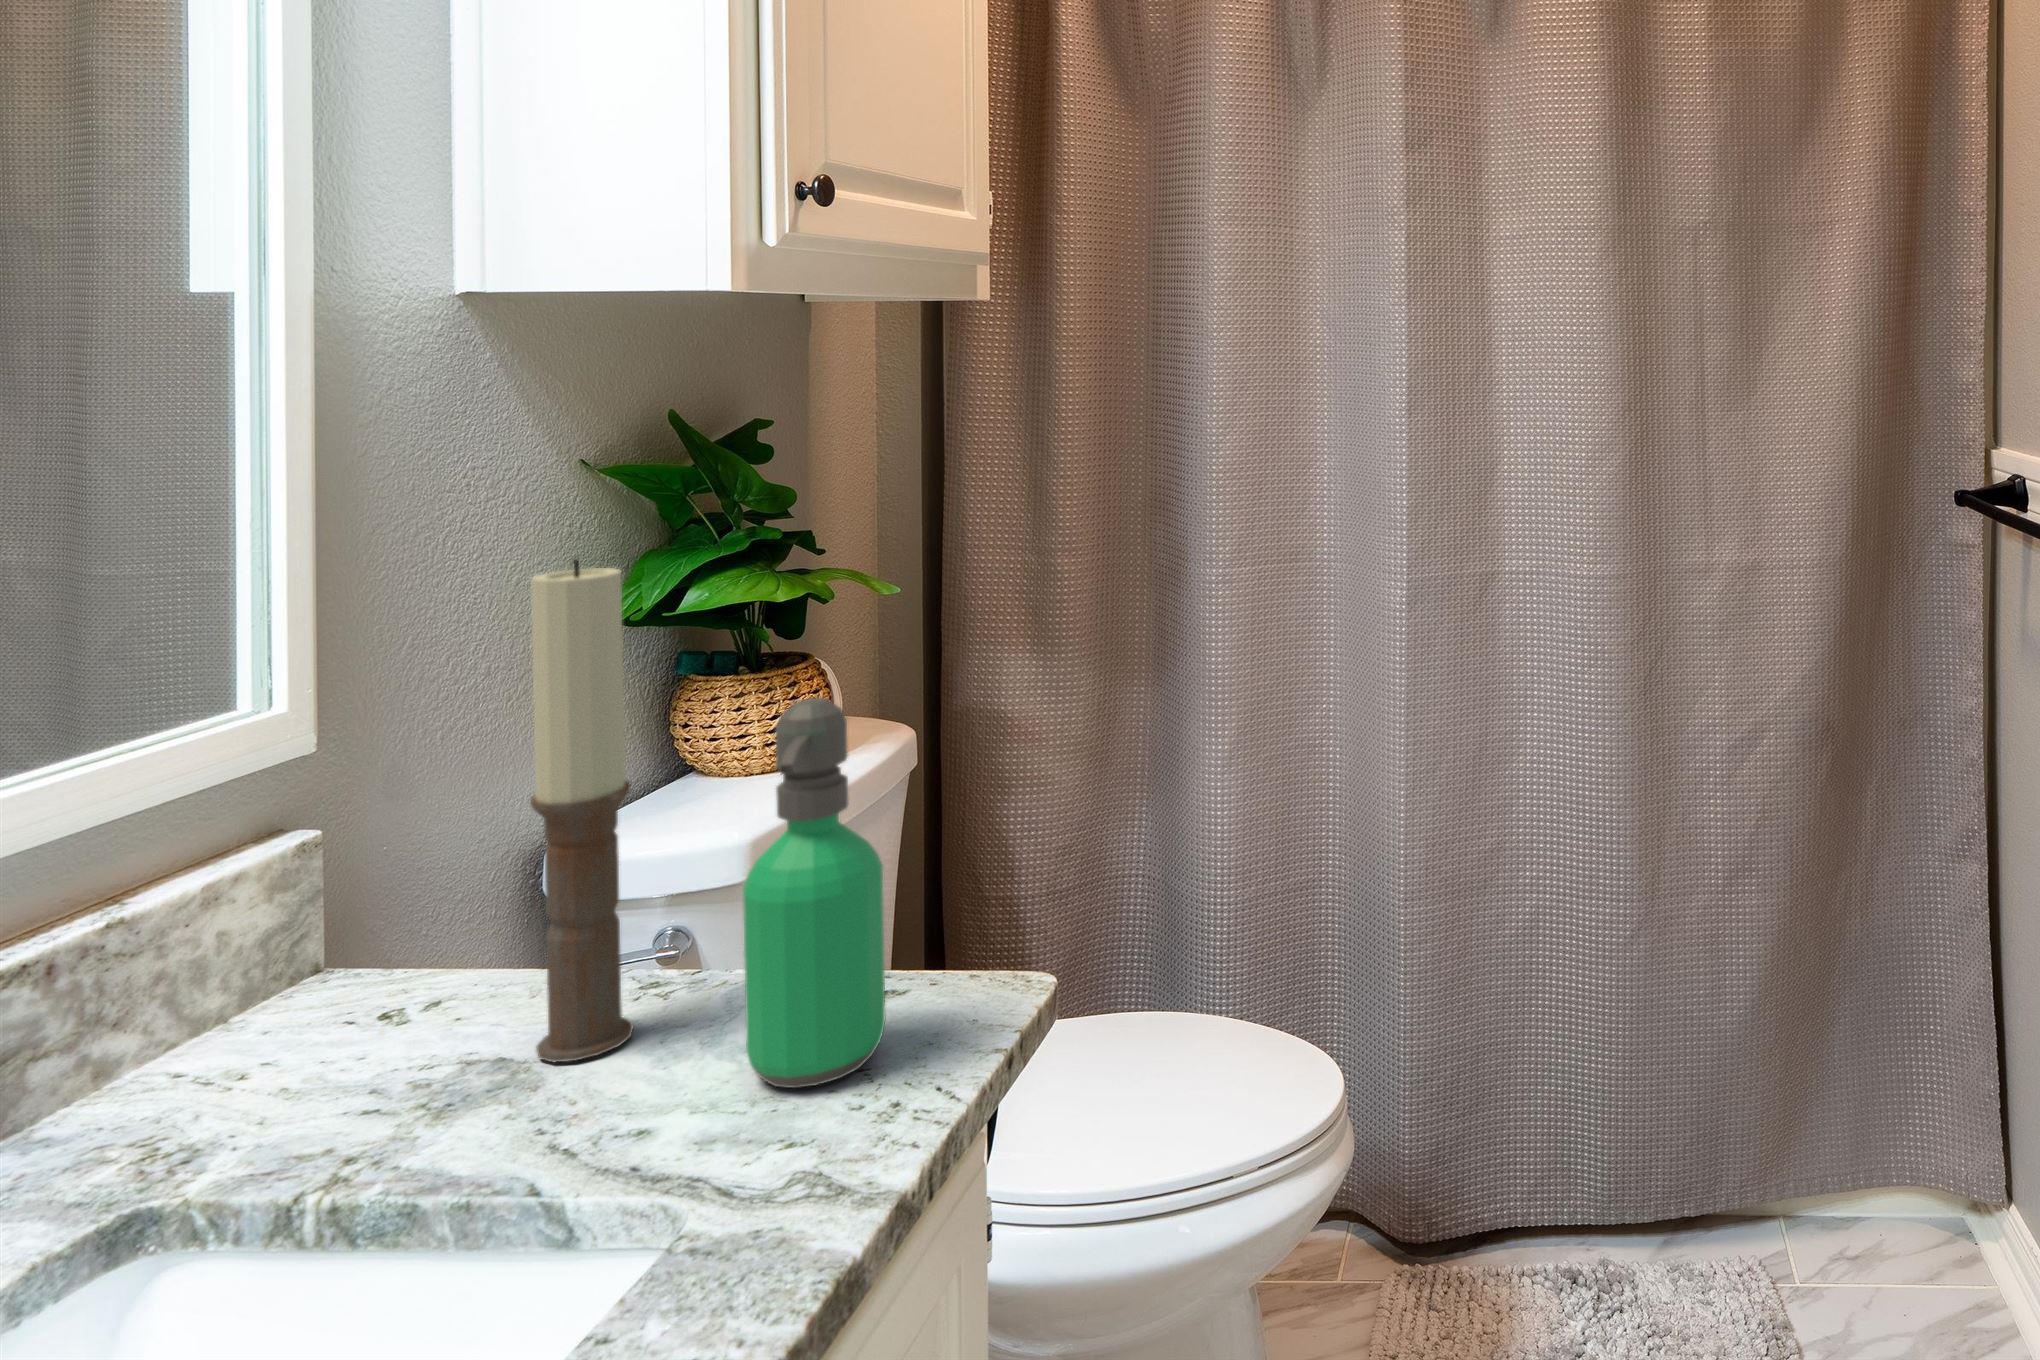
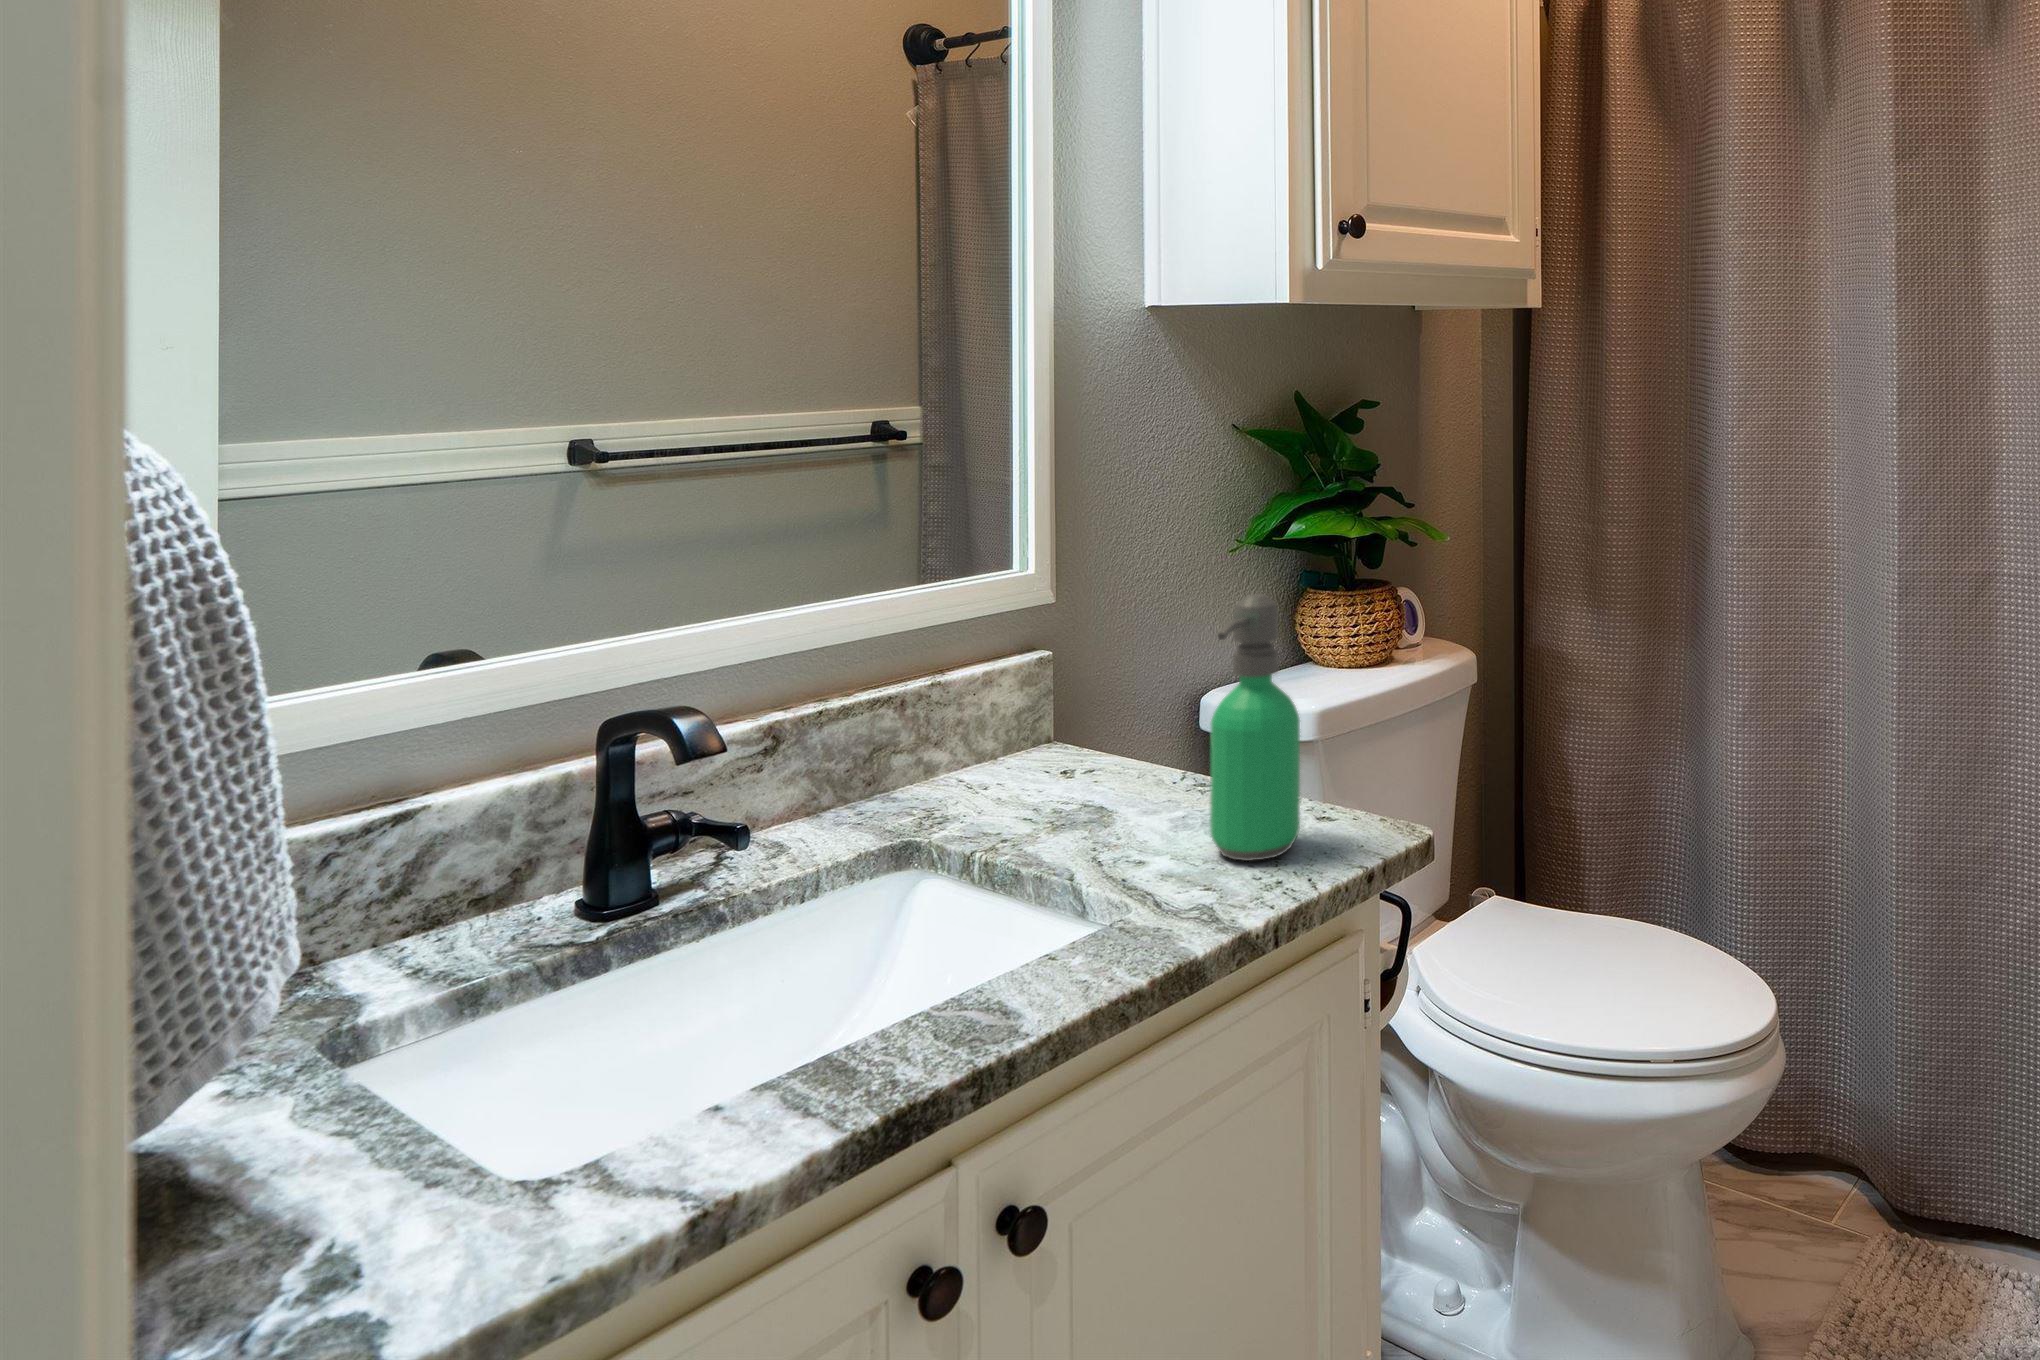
candle: present [530,559,633,1062] -> none [1120,488,1176,816]

